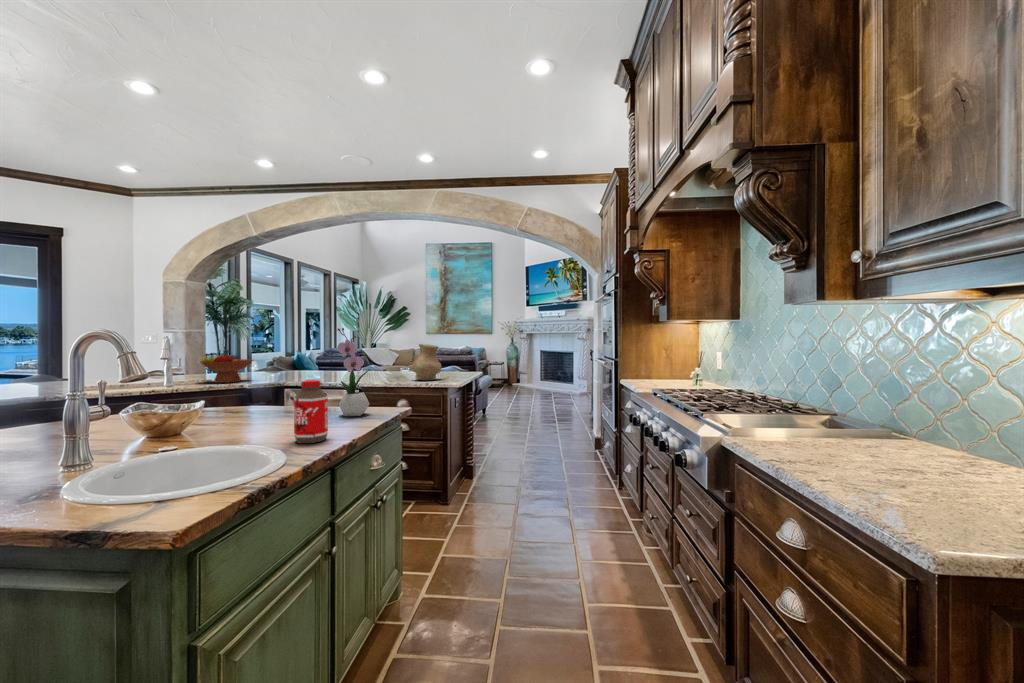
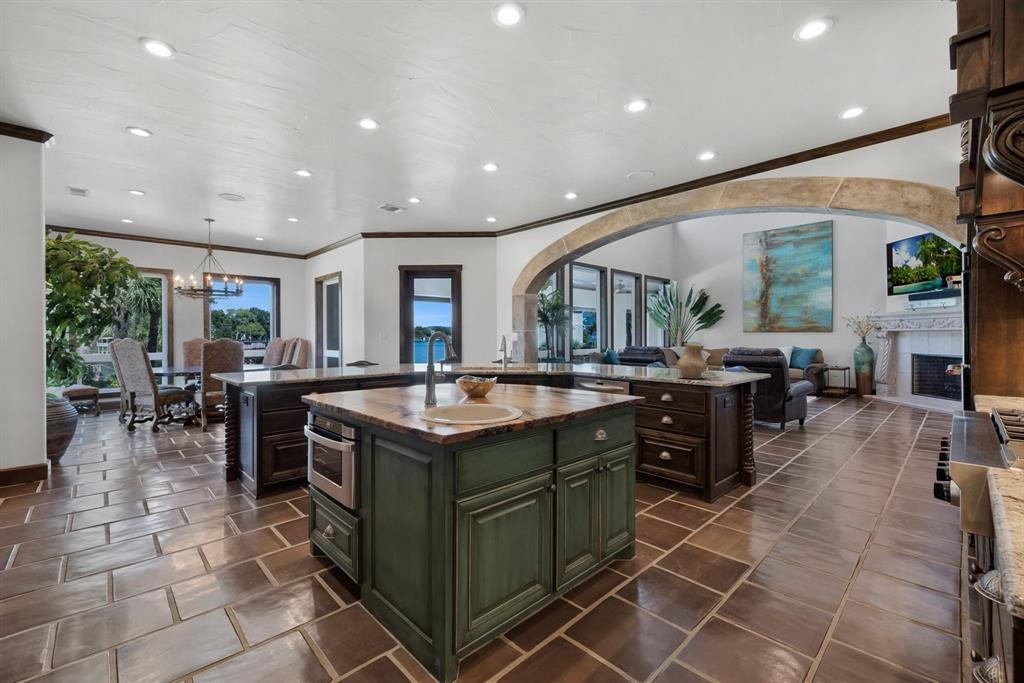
flower arrangement: present [337,328,370,416] -> none [581,329,609,399]
fruit bowl: present [200,353,253,383] -> none [523,348,557,370]
bottle: present [294,380,328,443] -> none [539,367,560,410]

